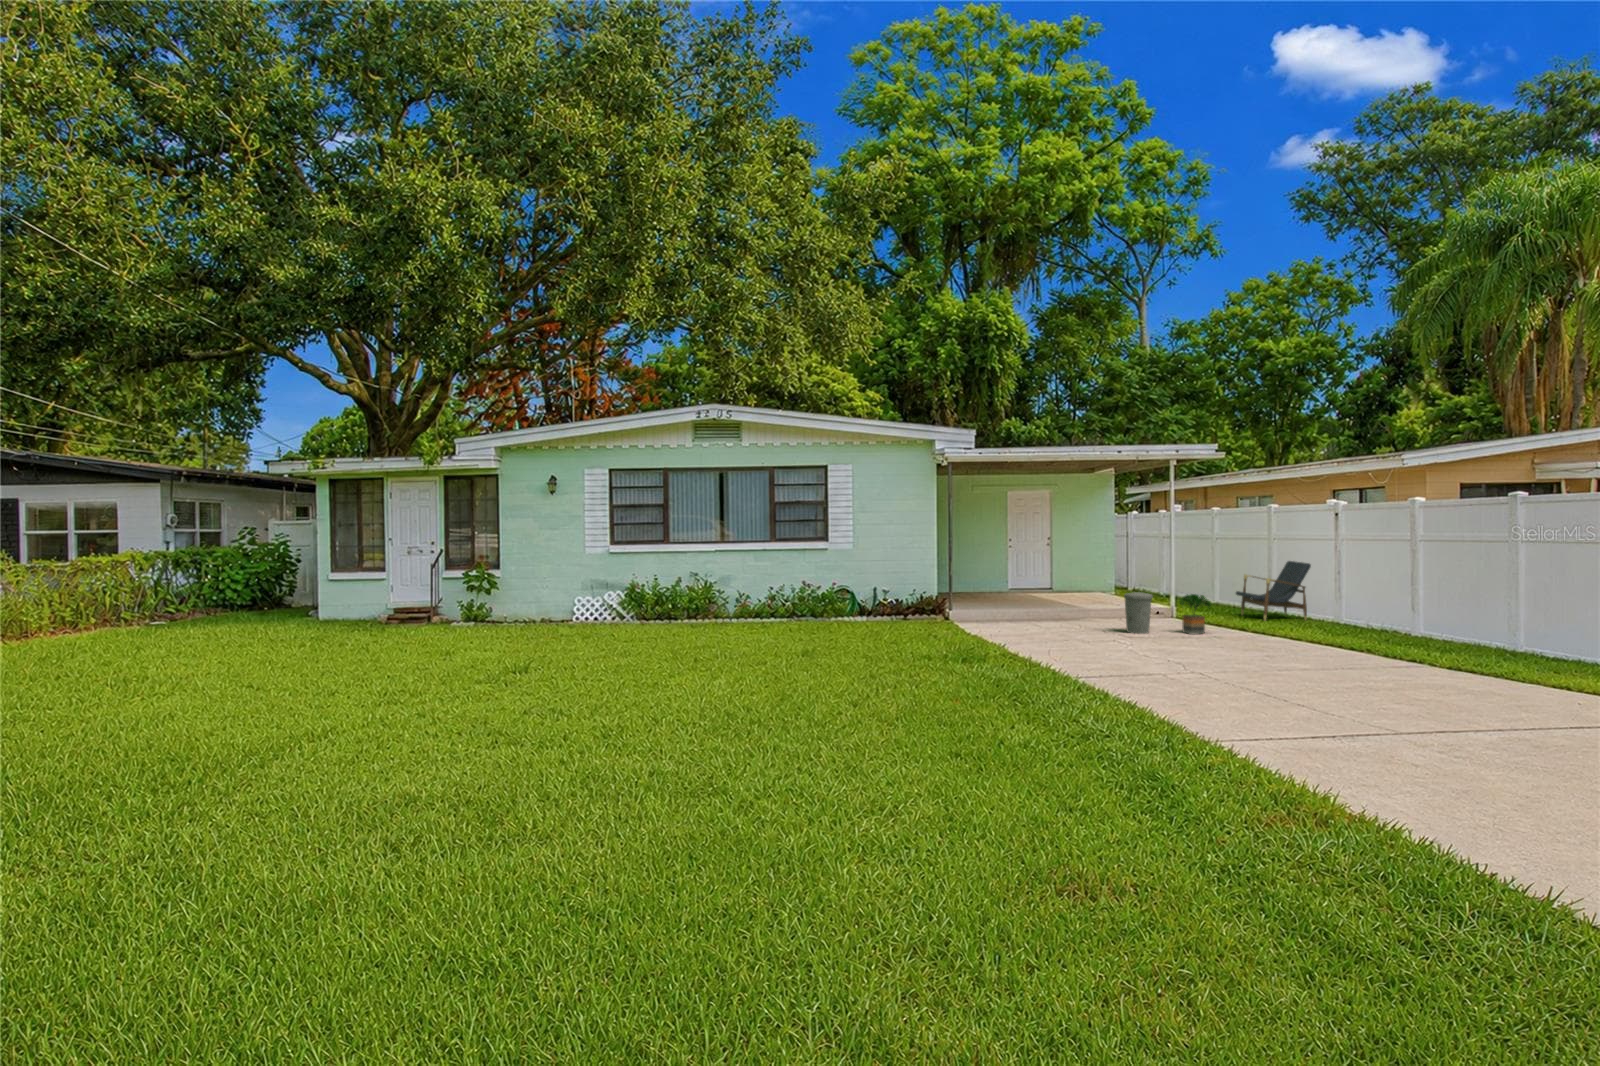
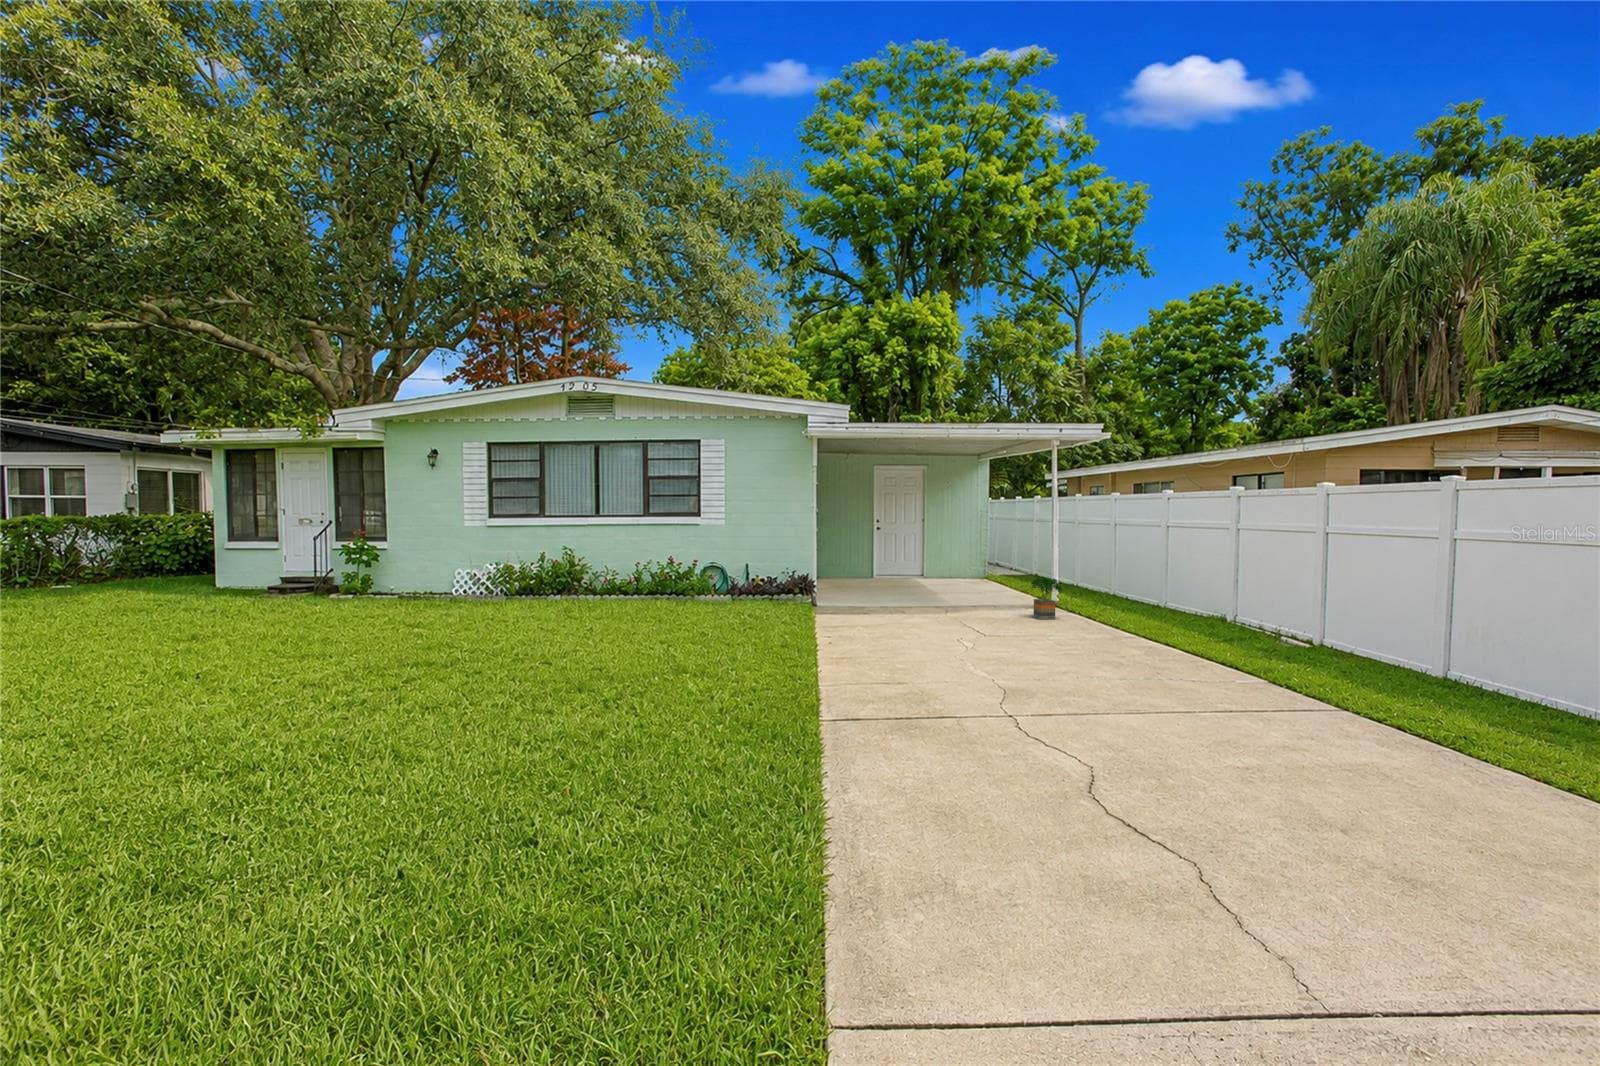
lounge chair: present [1236,561,1311,621] -> none [1109,544,1184,607]
trash can: present [1124,592,1153,634] -> none [974,575,1003,618]

